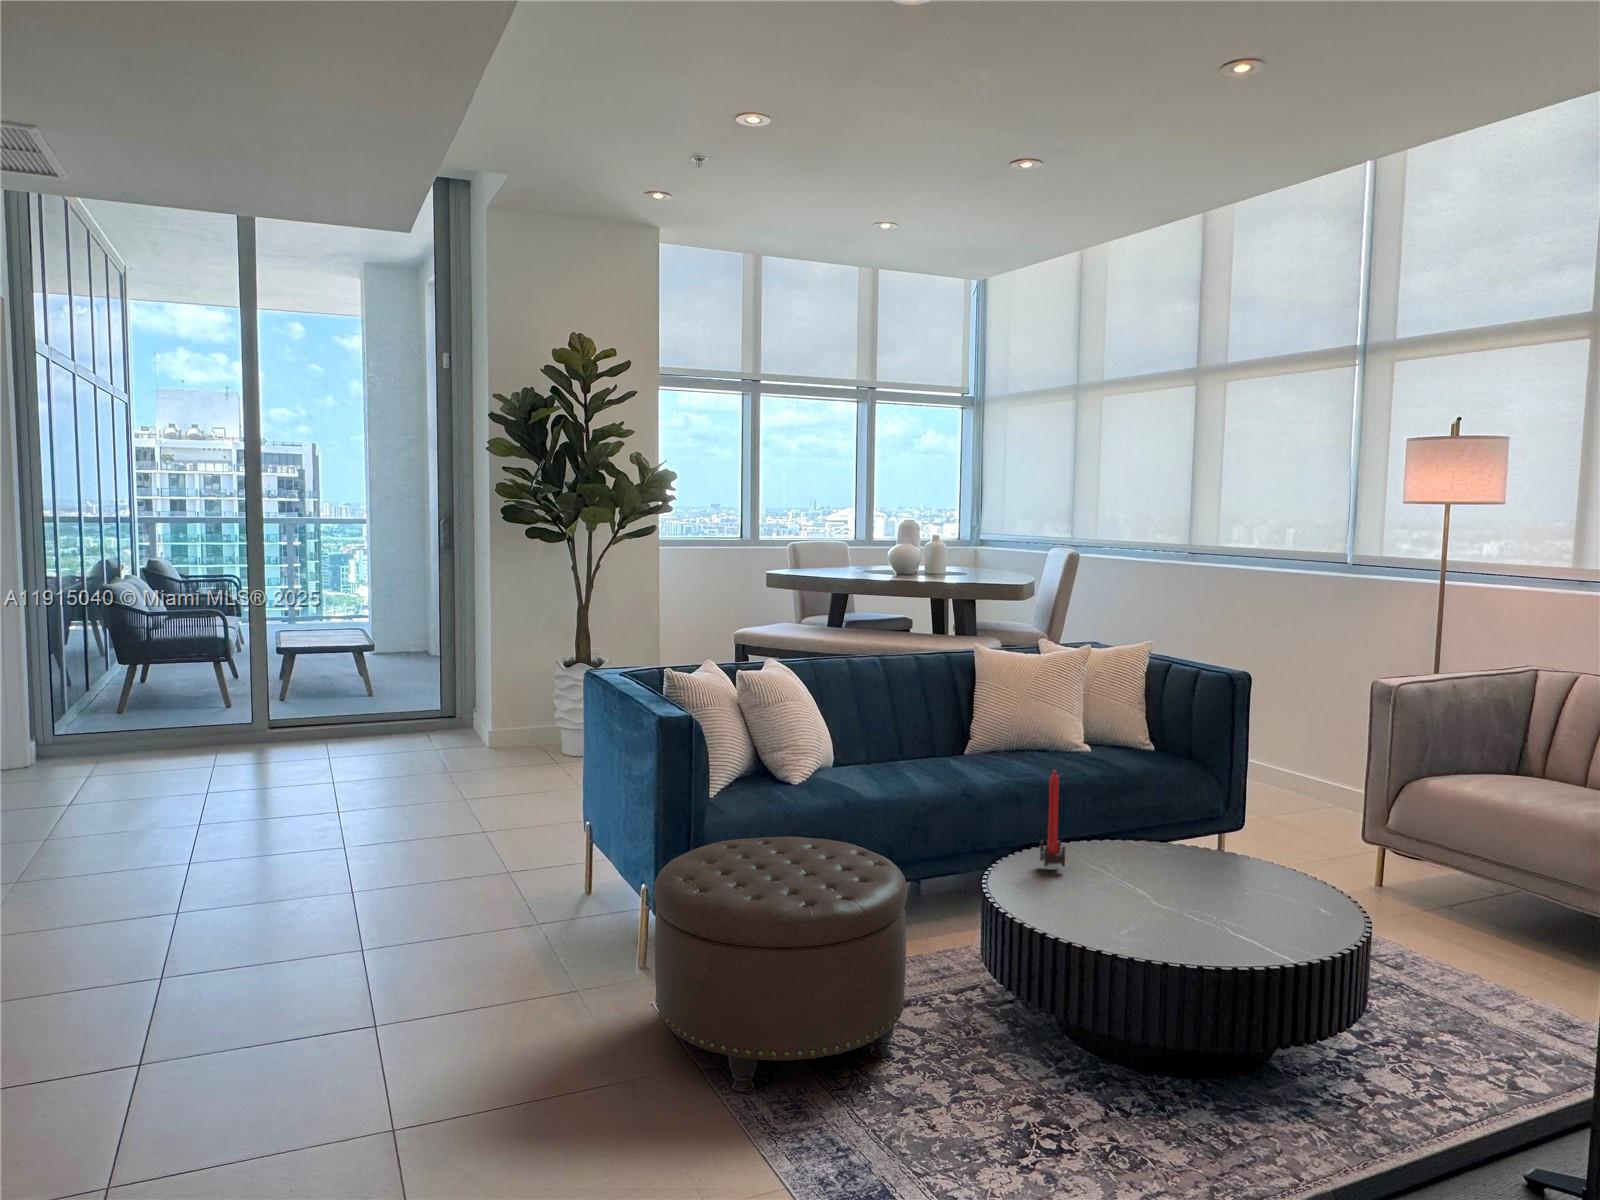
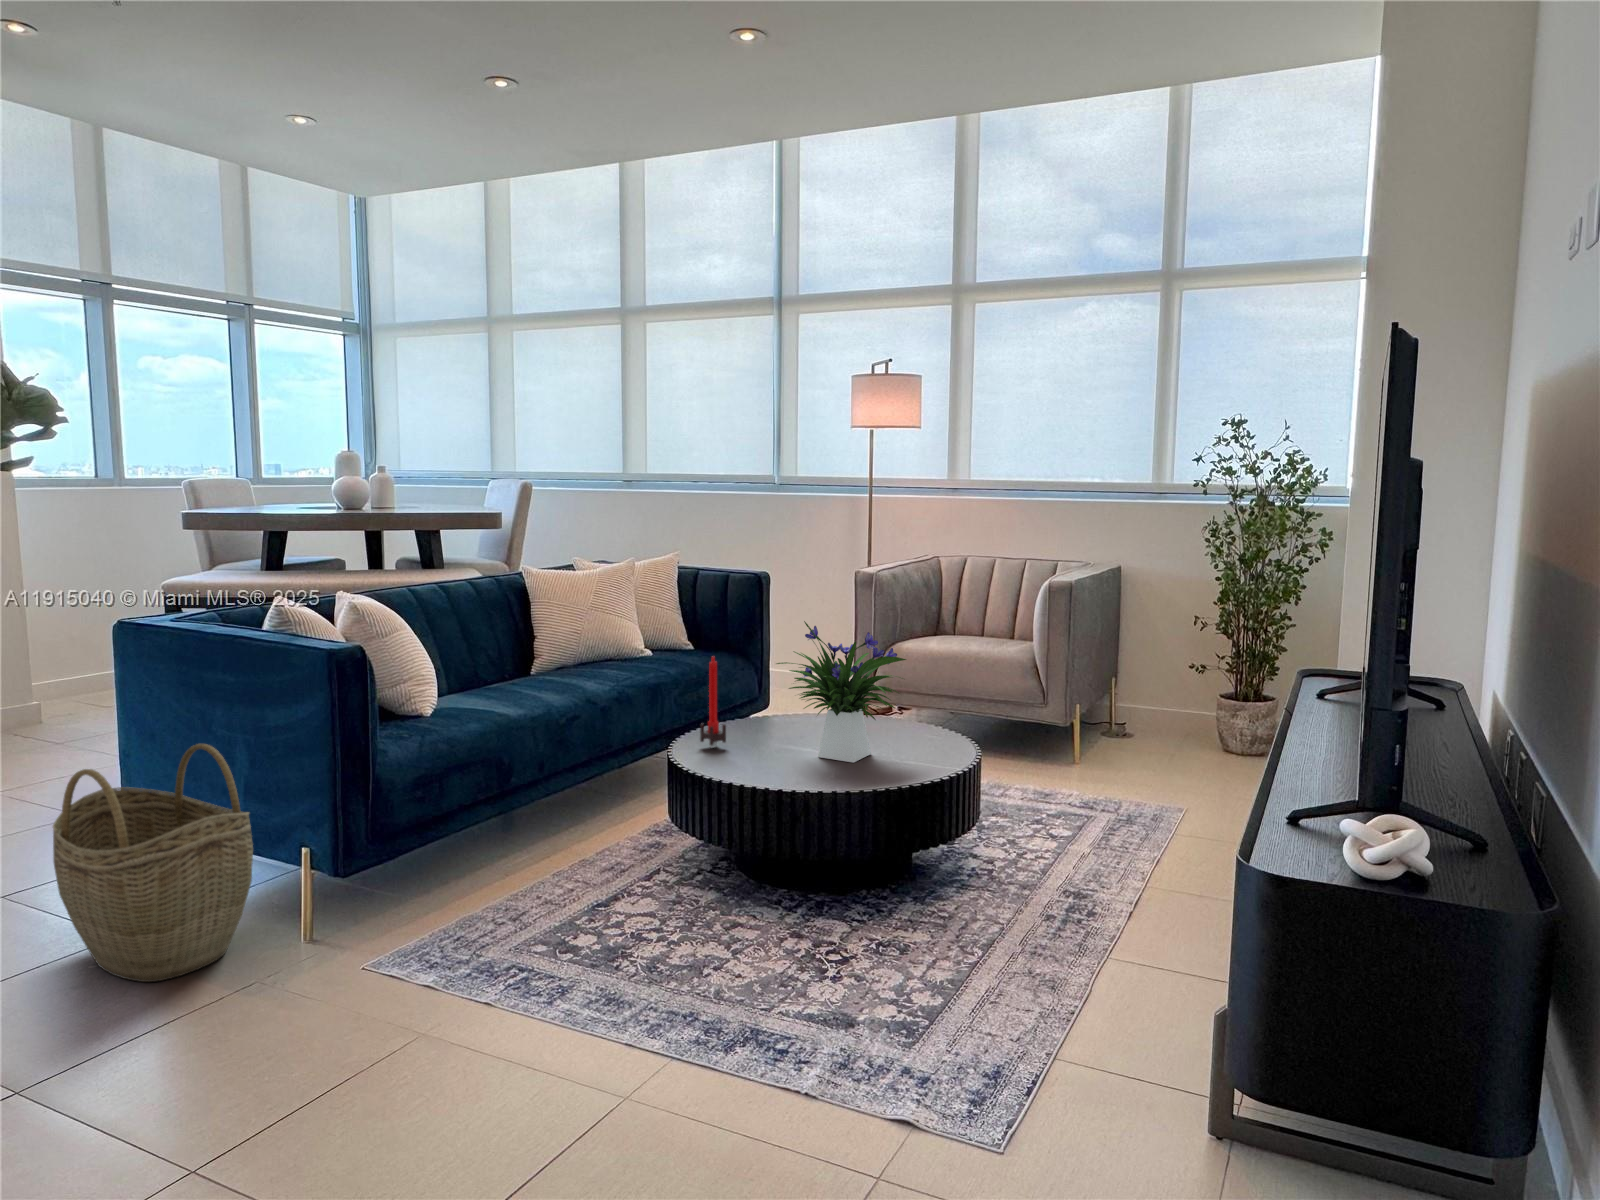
flower arrangement: none [1095,745,1262,922] -> present [776,621,906,763]
woven basket: none [496,785,617,970] -> present [53,744,253,982]
ottoman: present [654,837,907,1092] -> none [378,752,654,1012]

